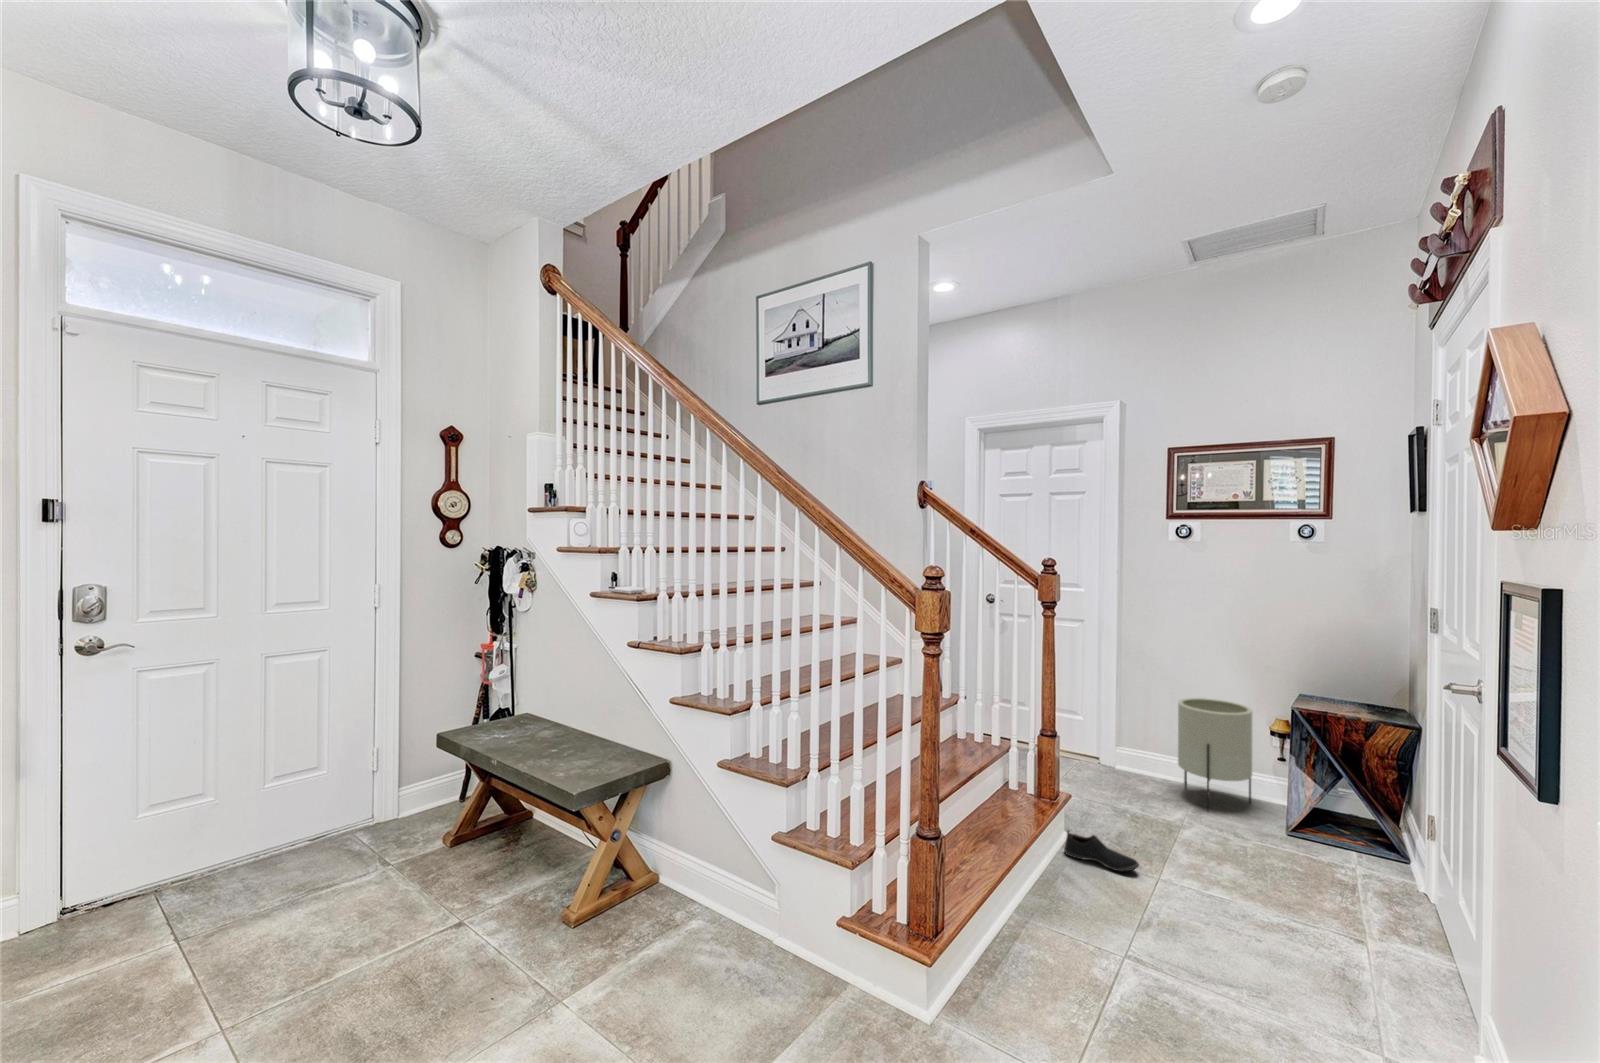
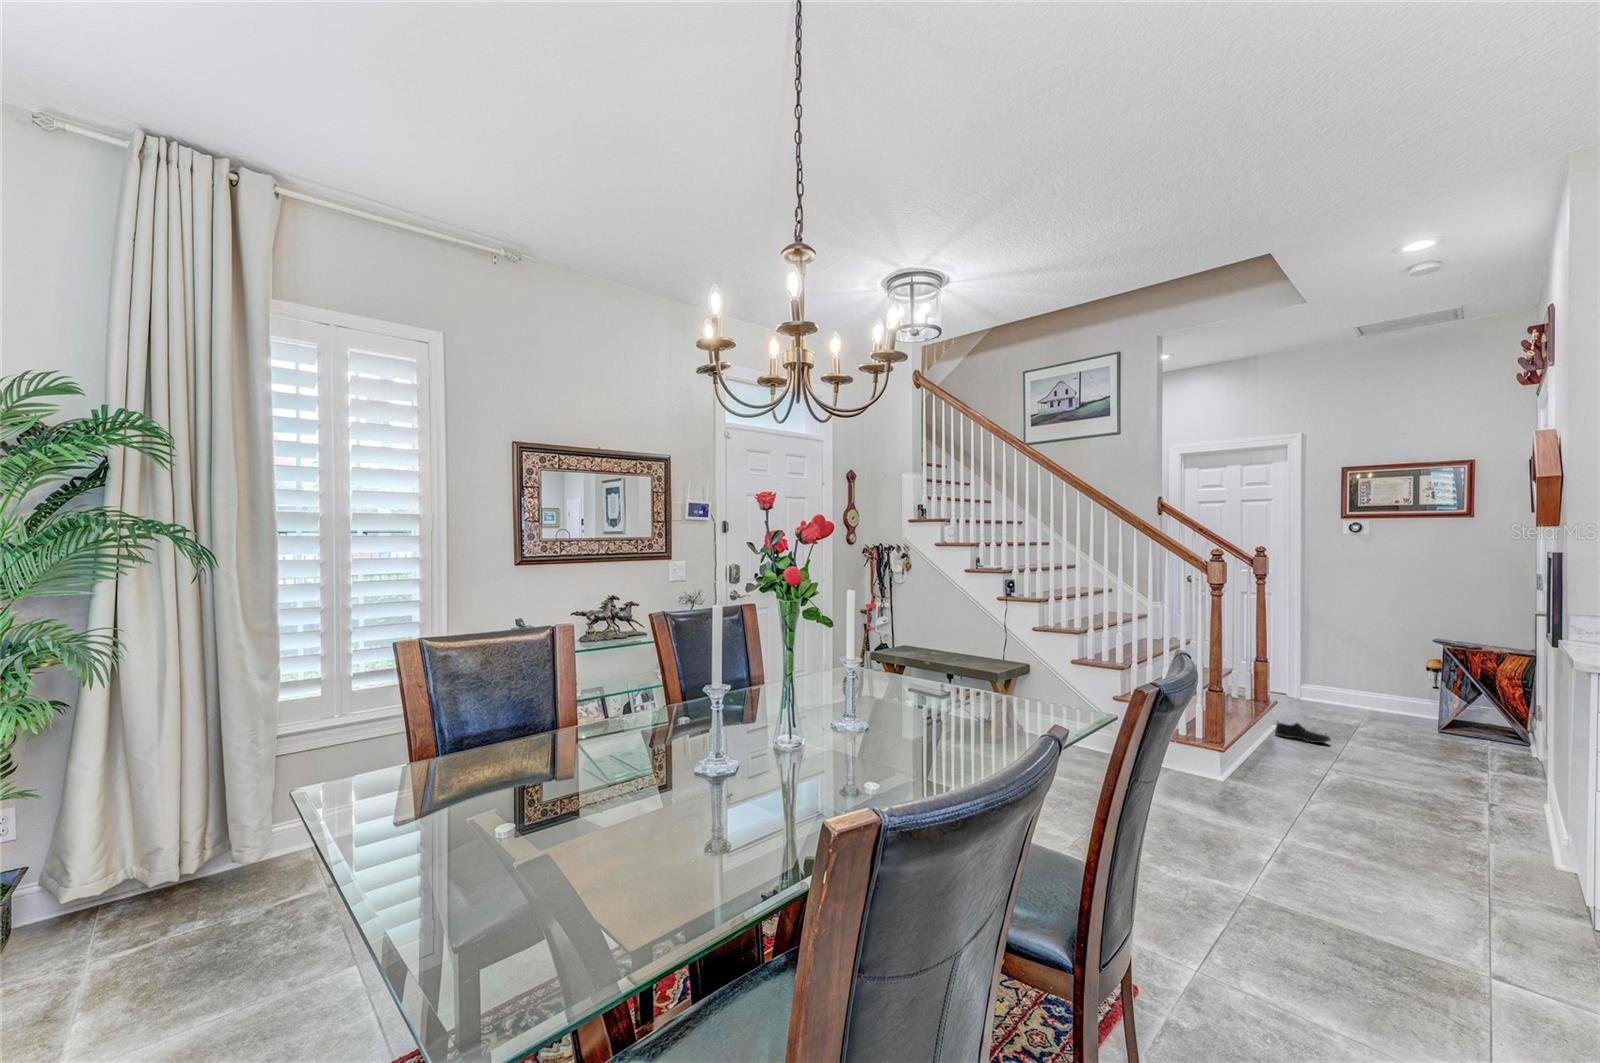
planter: present [1178,698,1252,811] -> none [1351,646,1412,721]

